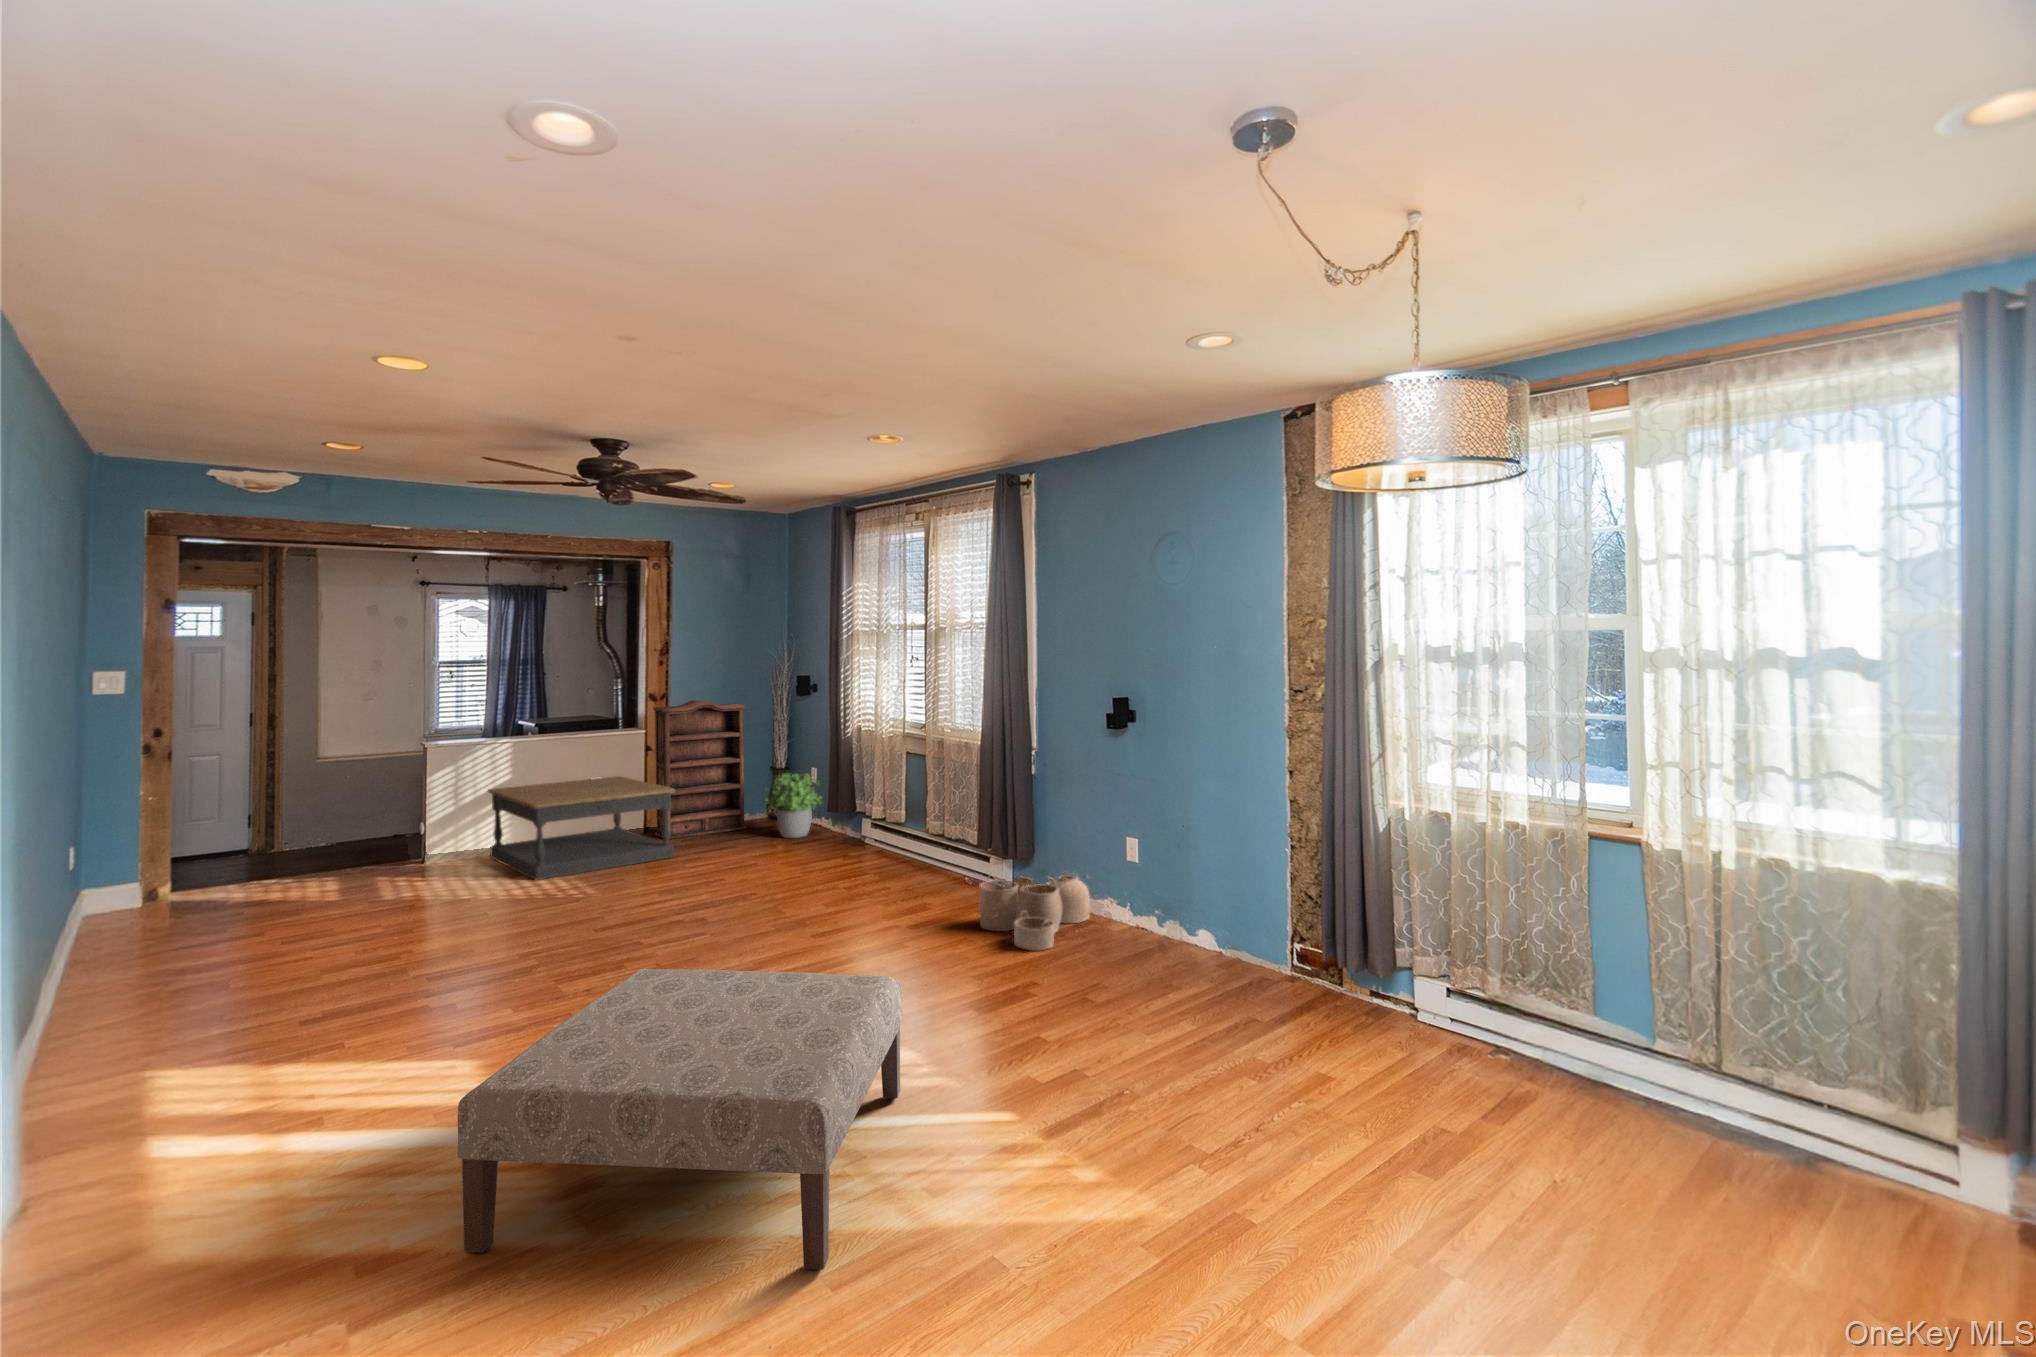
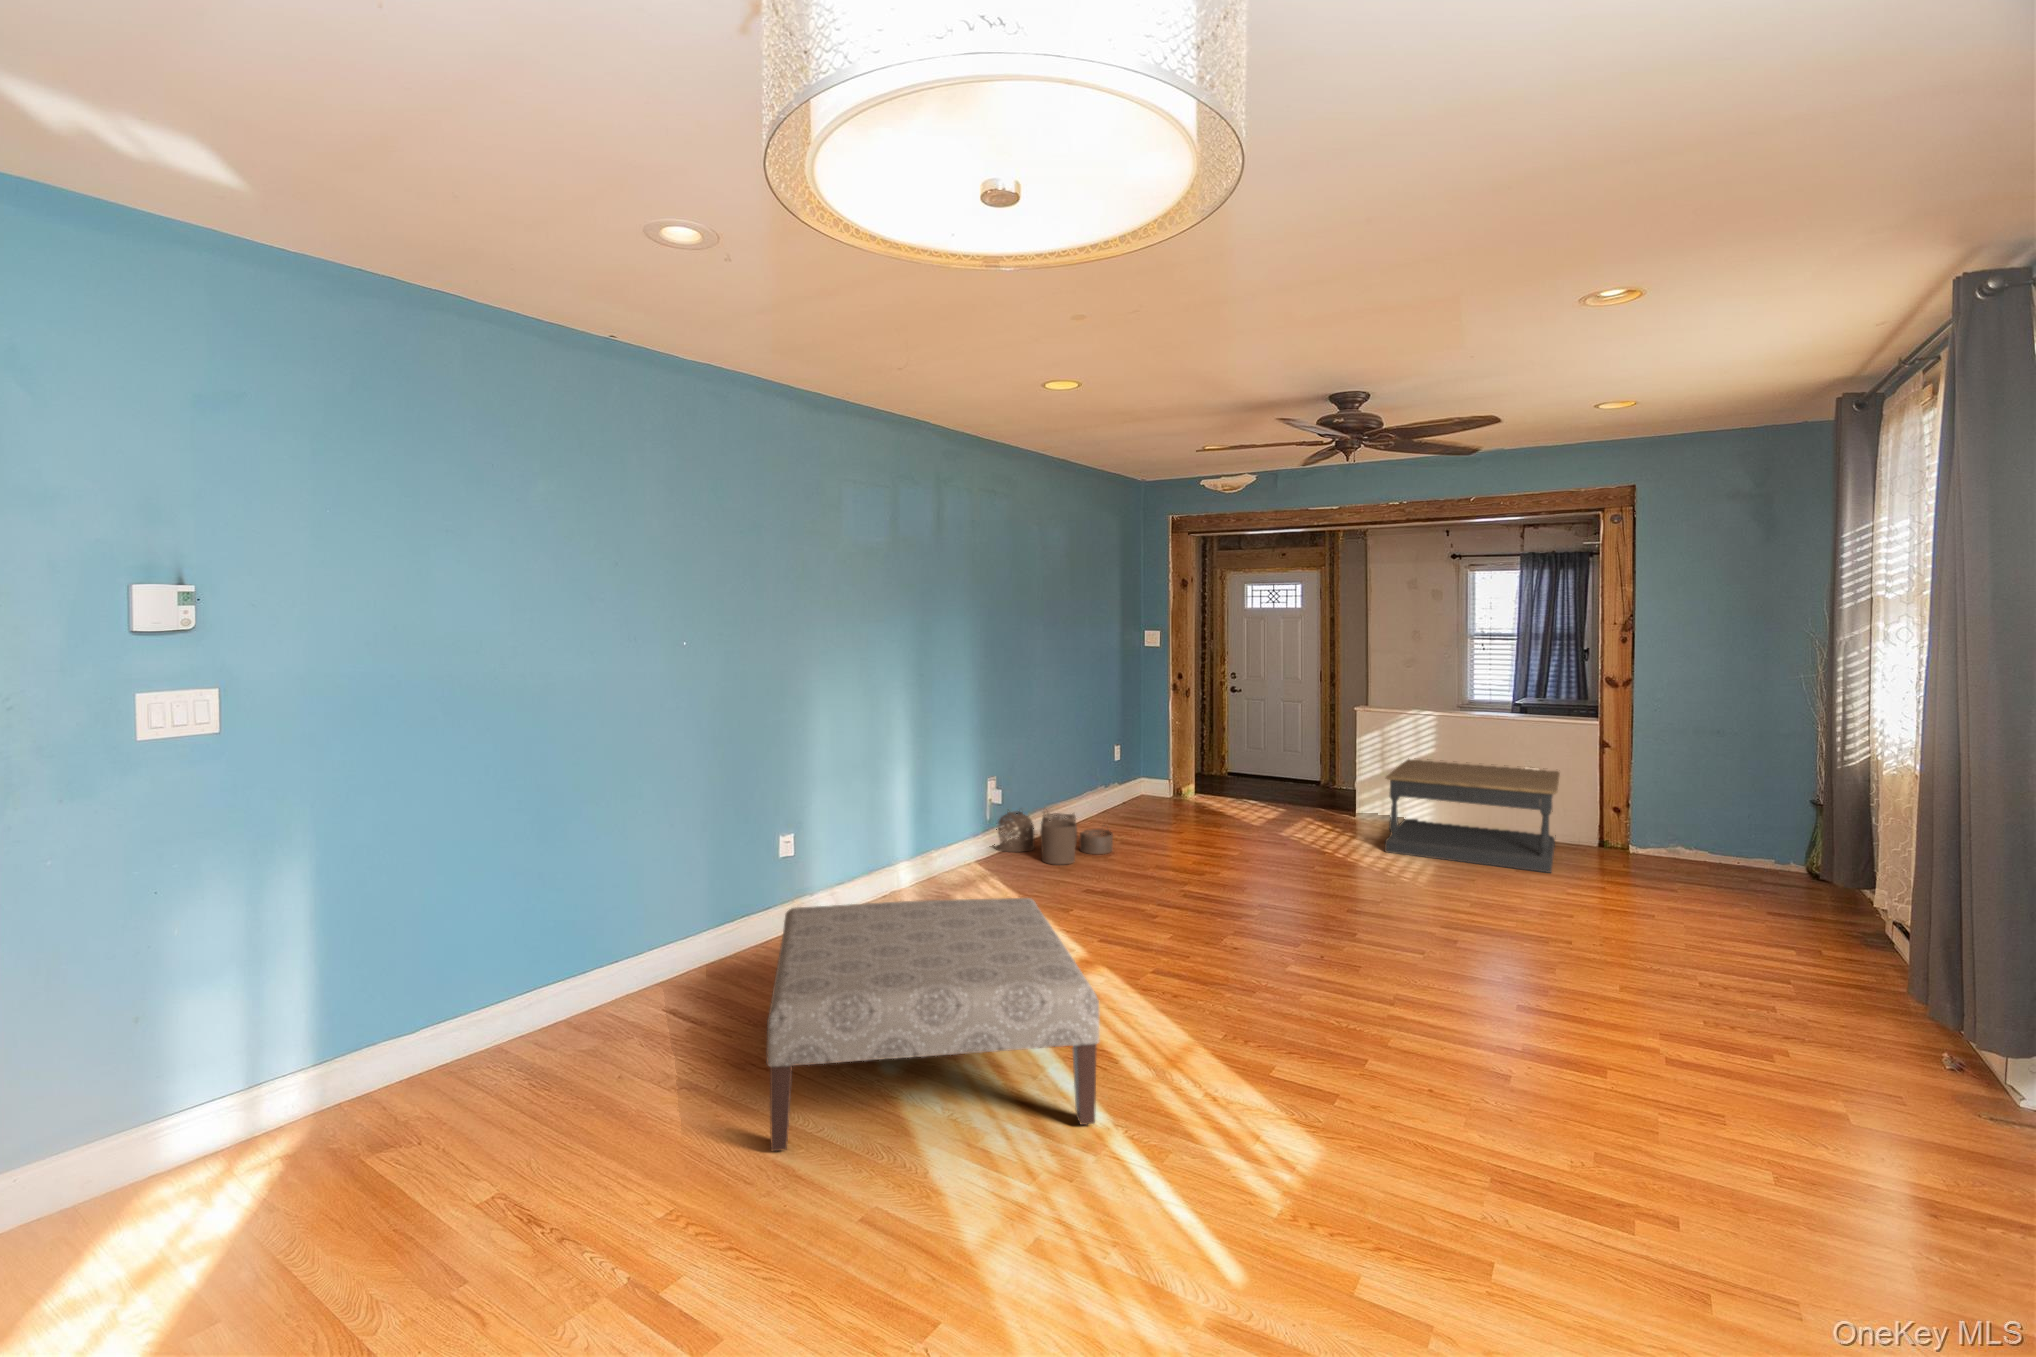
bookshelf: present [653,700,746,839] -> none [1596,690,1734,873]
potted plant: present [765,773,822,838] -> none [1714,800,1821,903]
woven basket: present [979,875,1090,951] -> present [995,809,1113,864]

